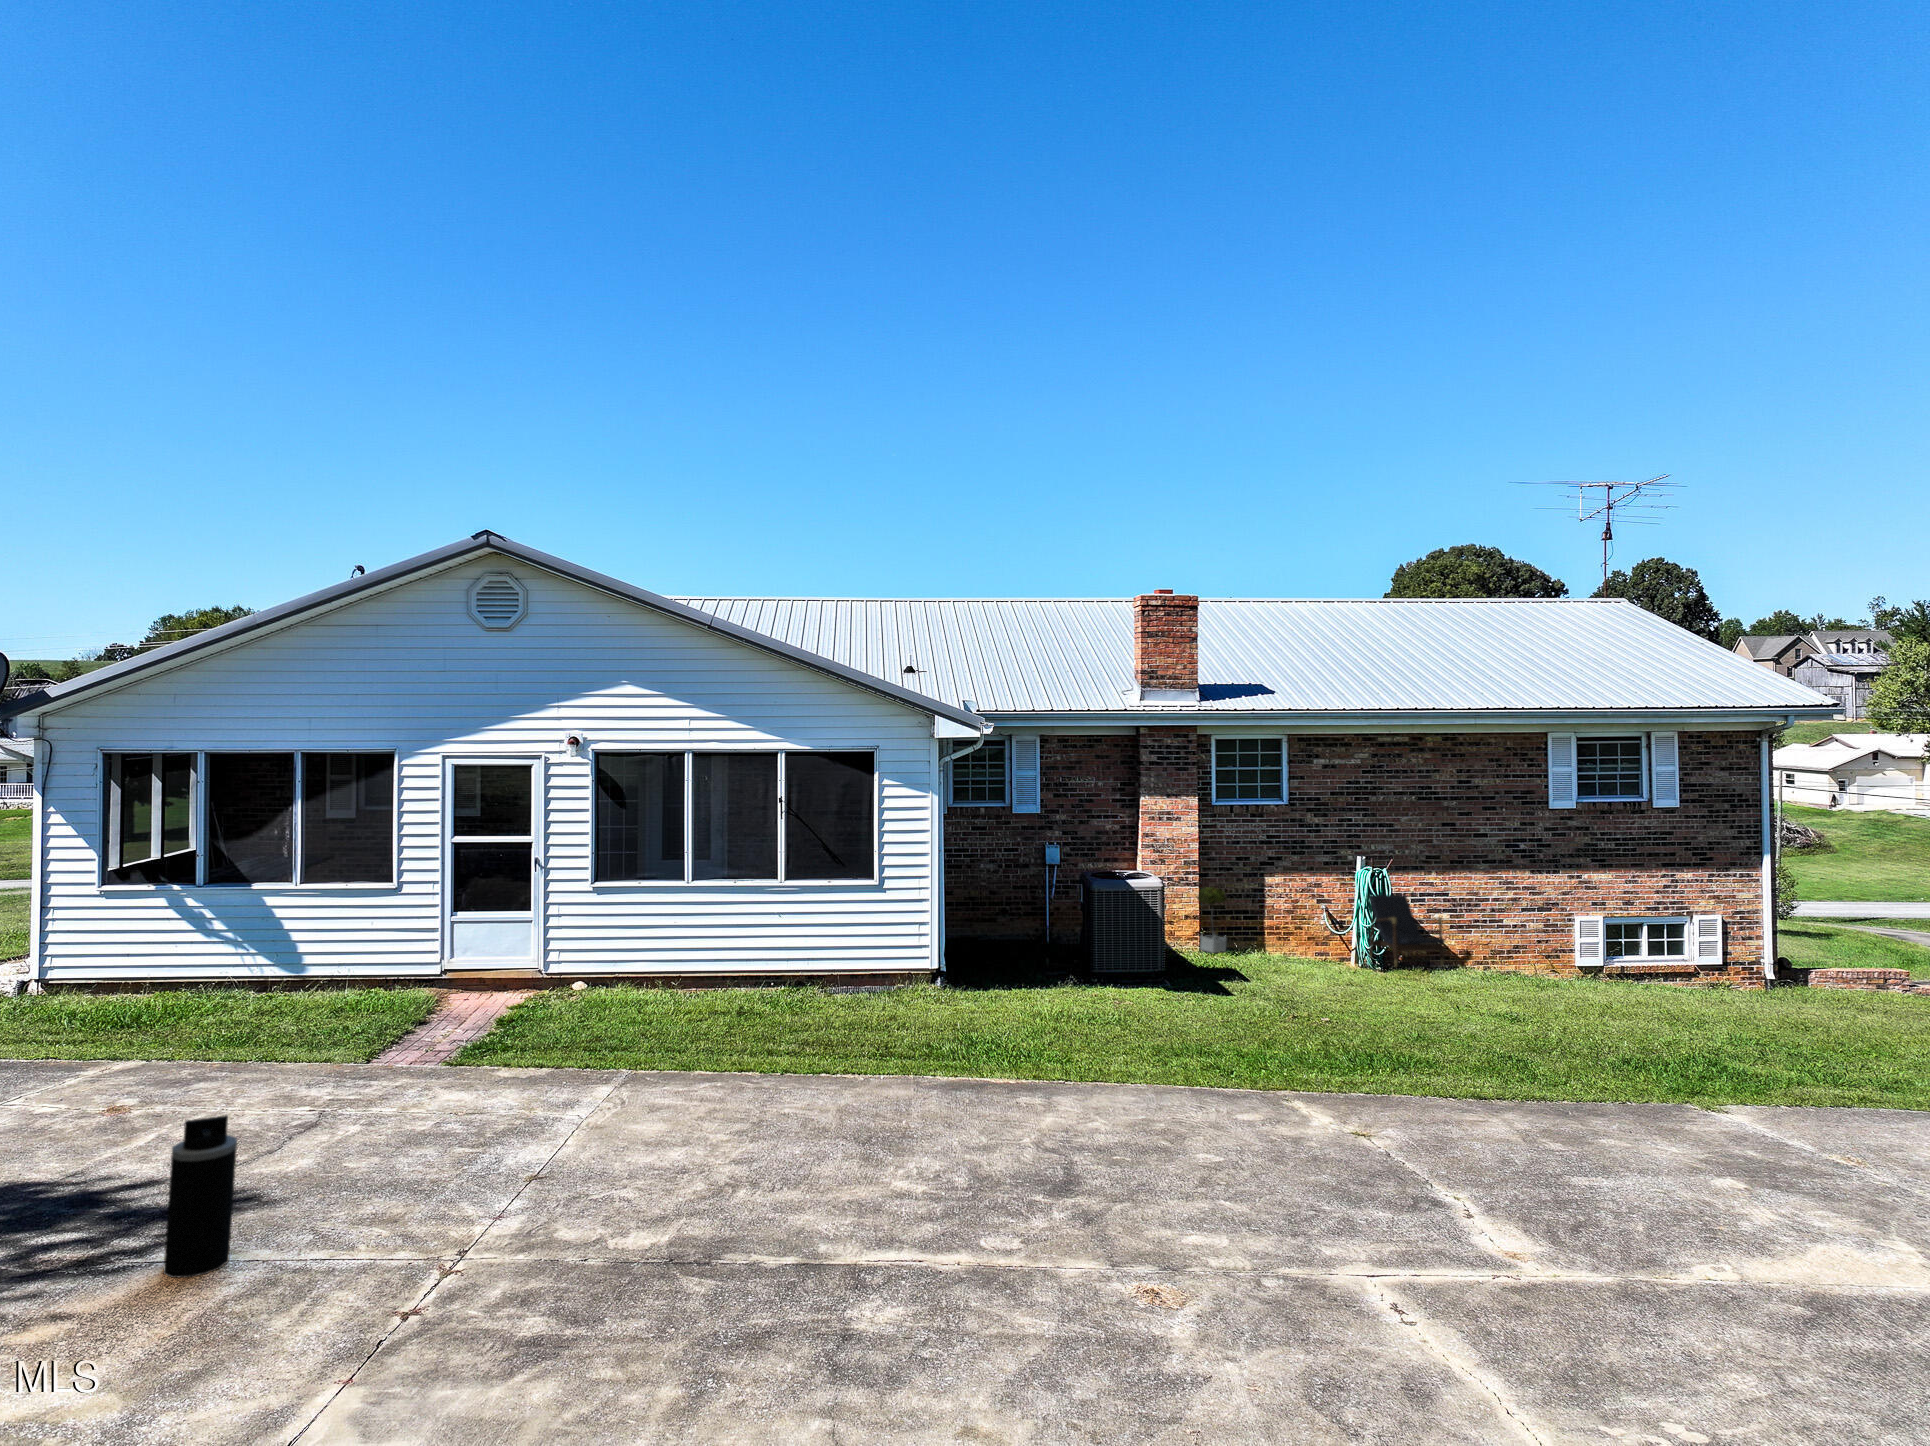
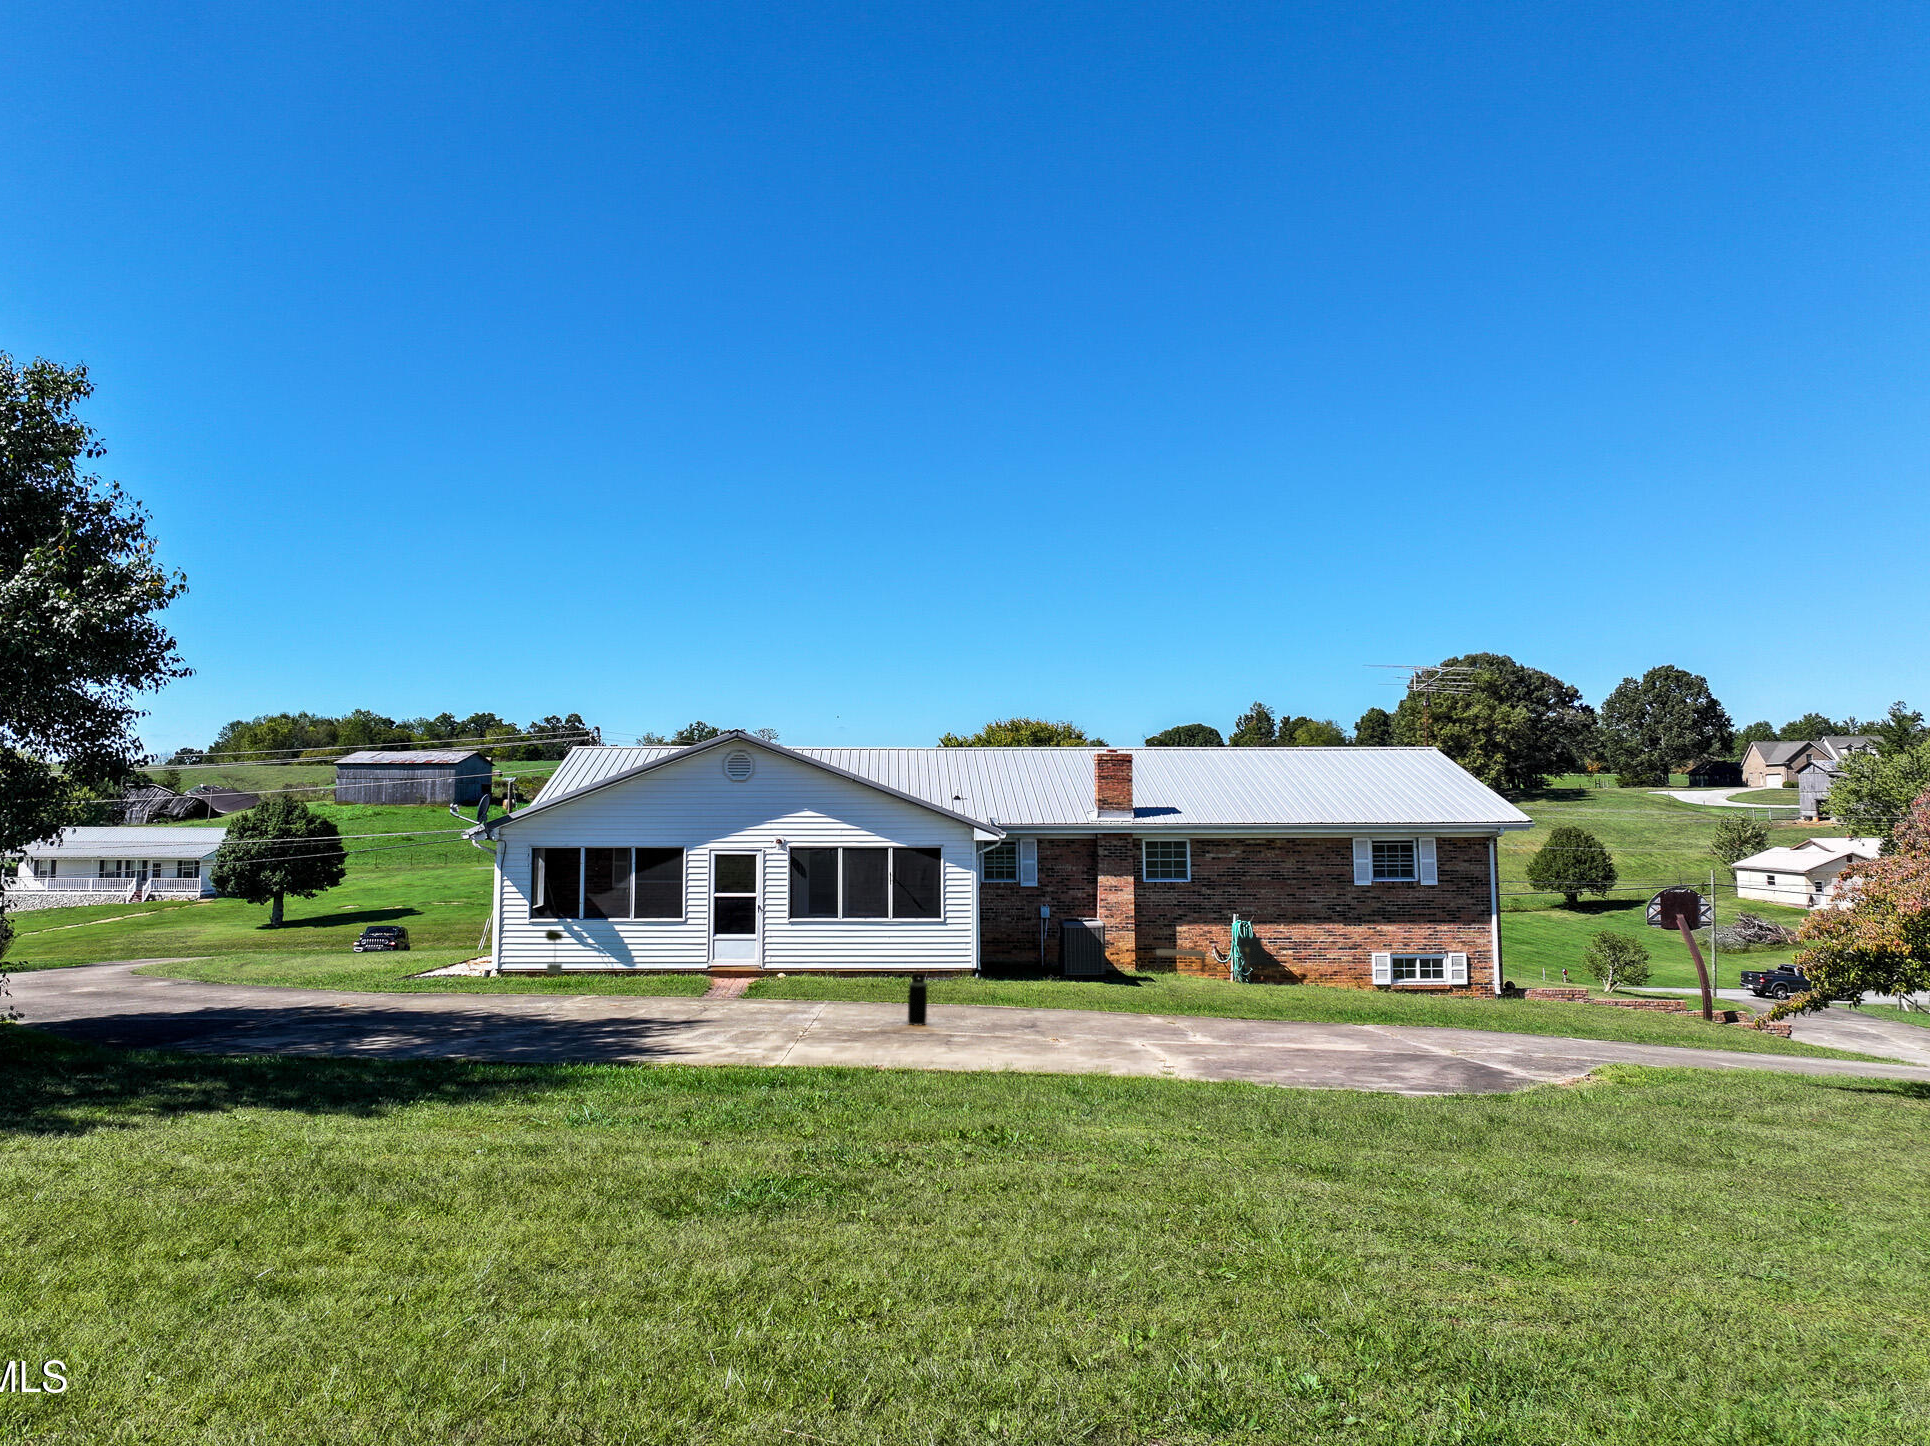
potted tree: present [1197,887,1227,953] -> present [545,929,563,974]
bench: none [1232,913,1317,954] -> present [1156,949,1206,972]
trash can: present [163,1115,237,1278] -> present [908,974,928,1025]

